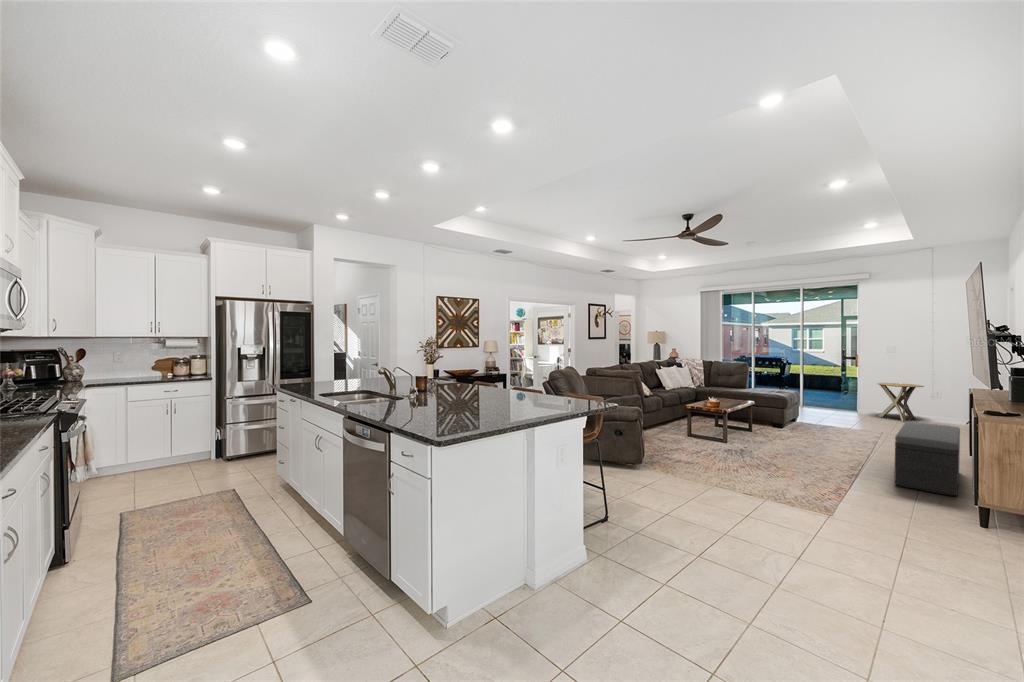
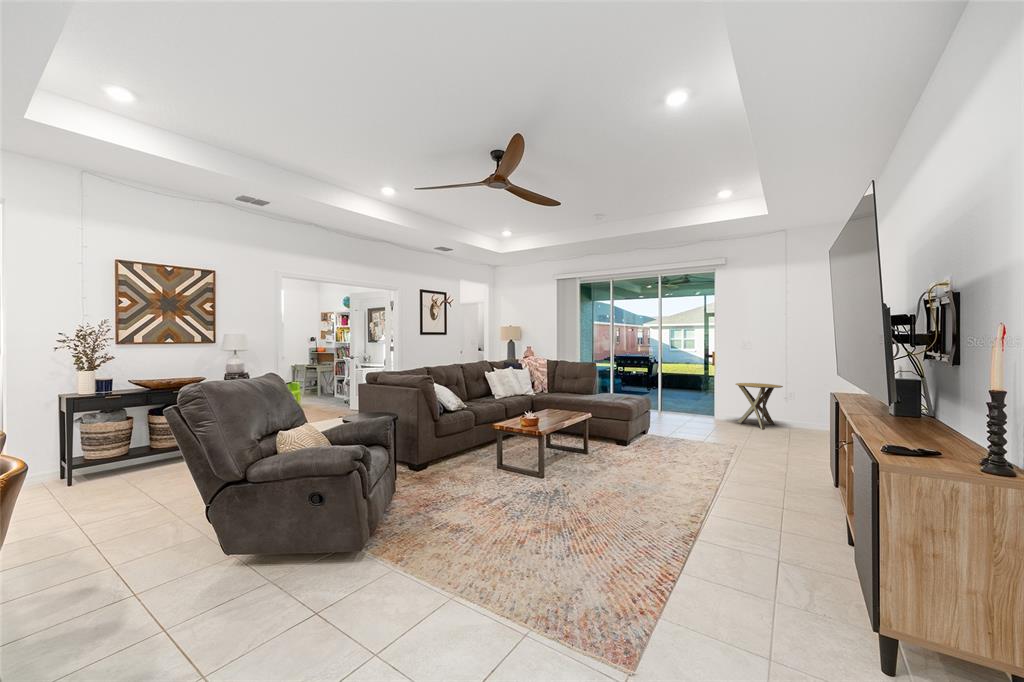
storage bench: present [894,422,960,496] -> none [750,443,841,579]

